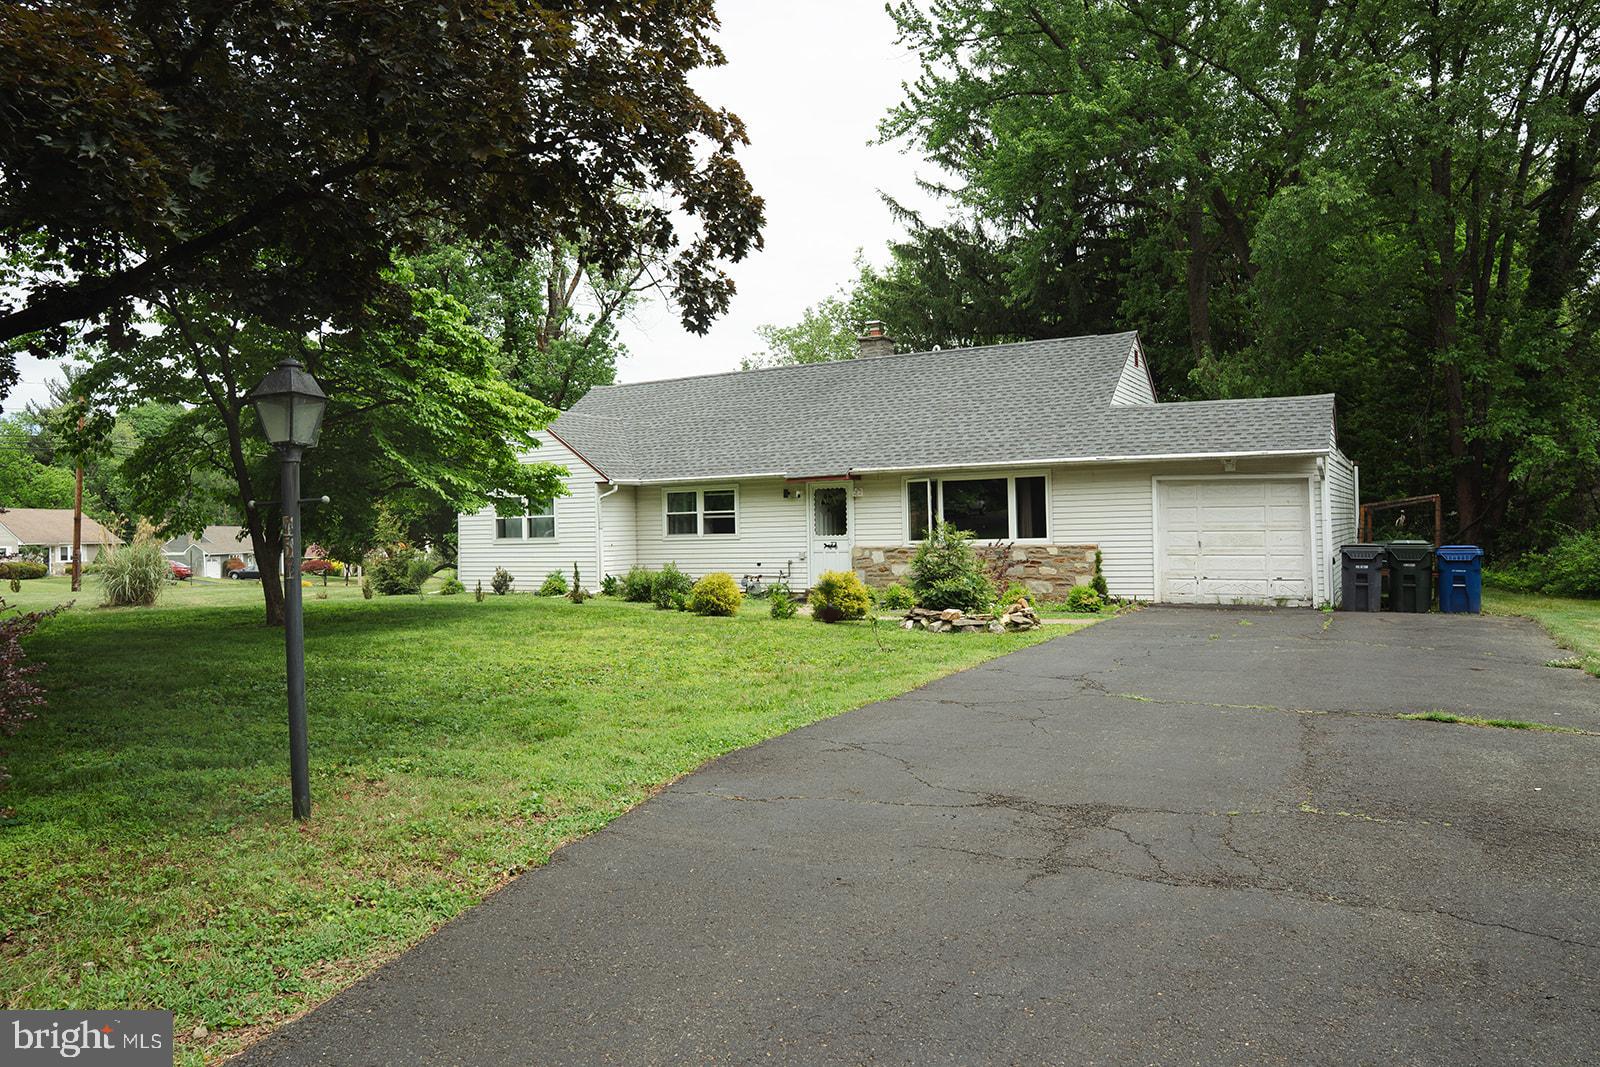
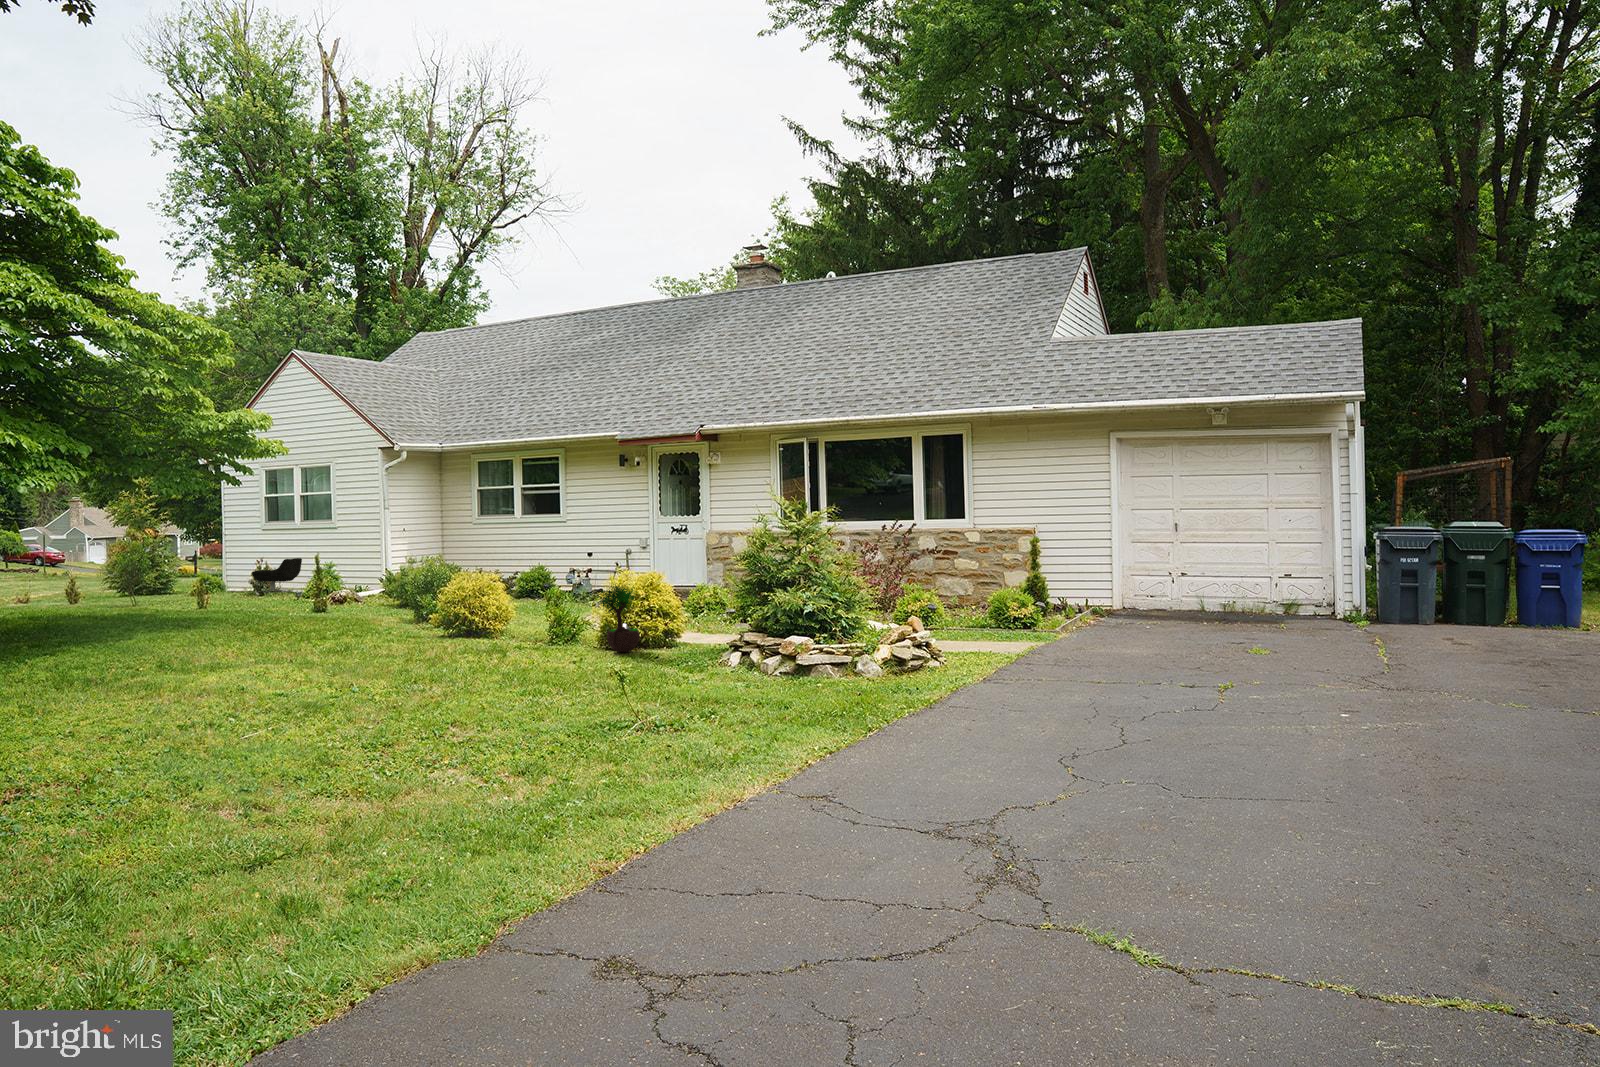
lounge chair: none [502,565,536,591] -> present [252,558,302,593]

